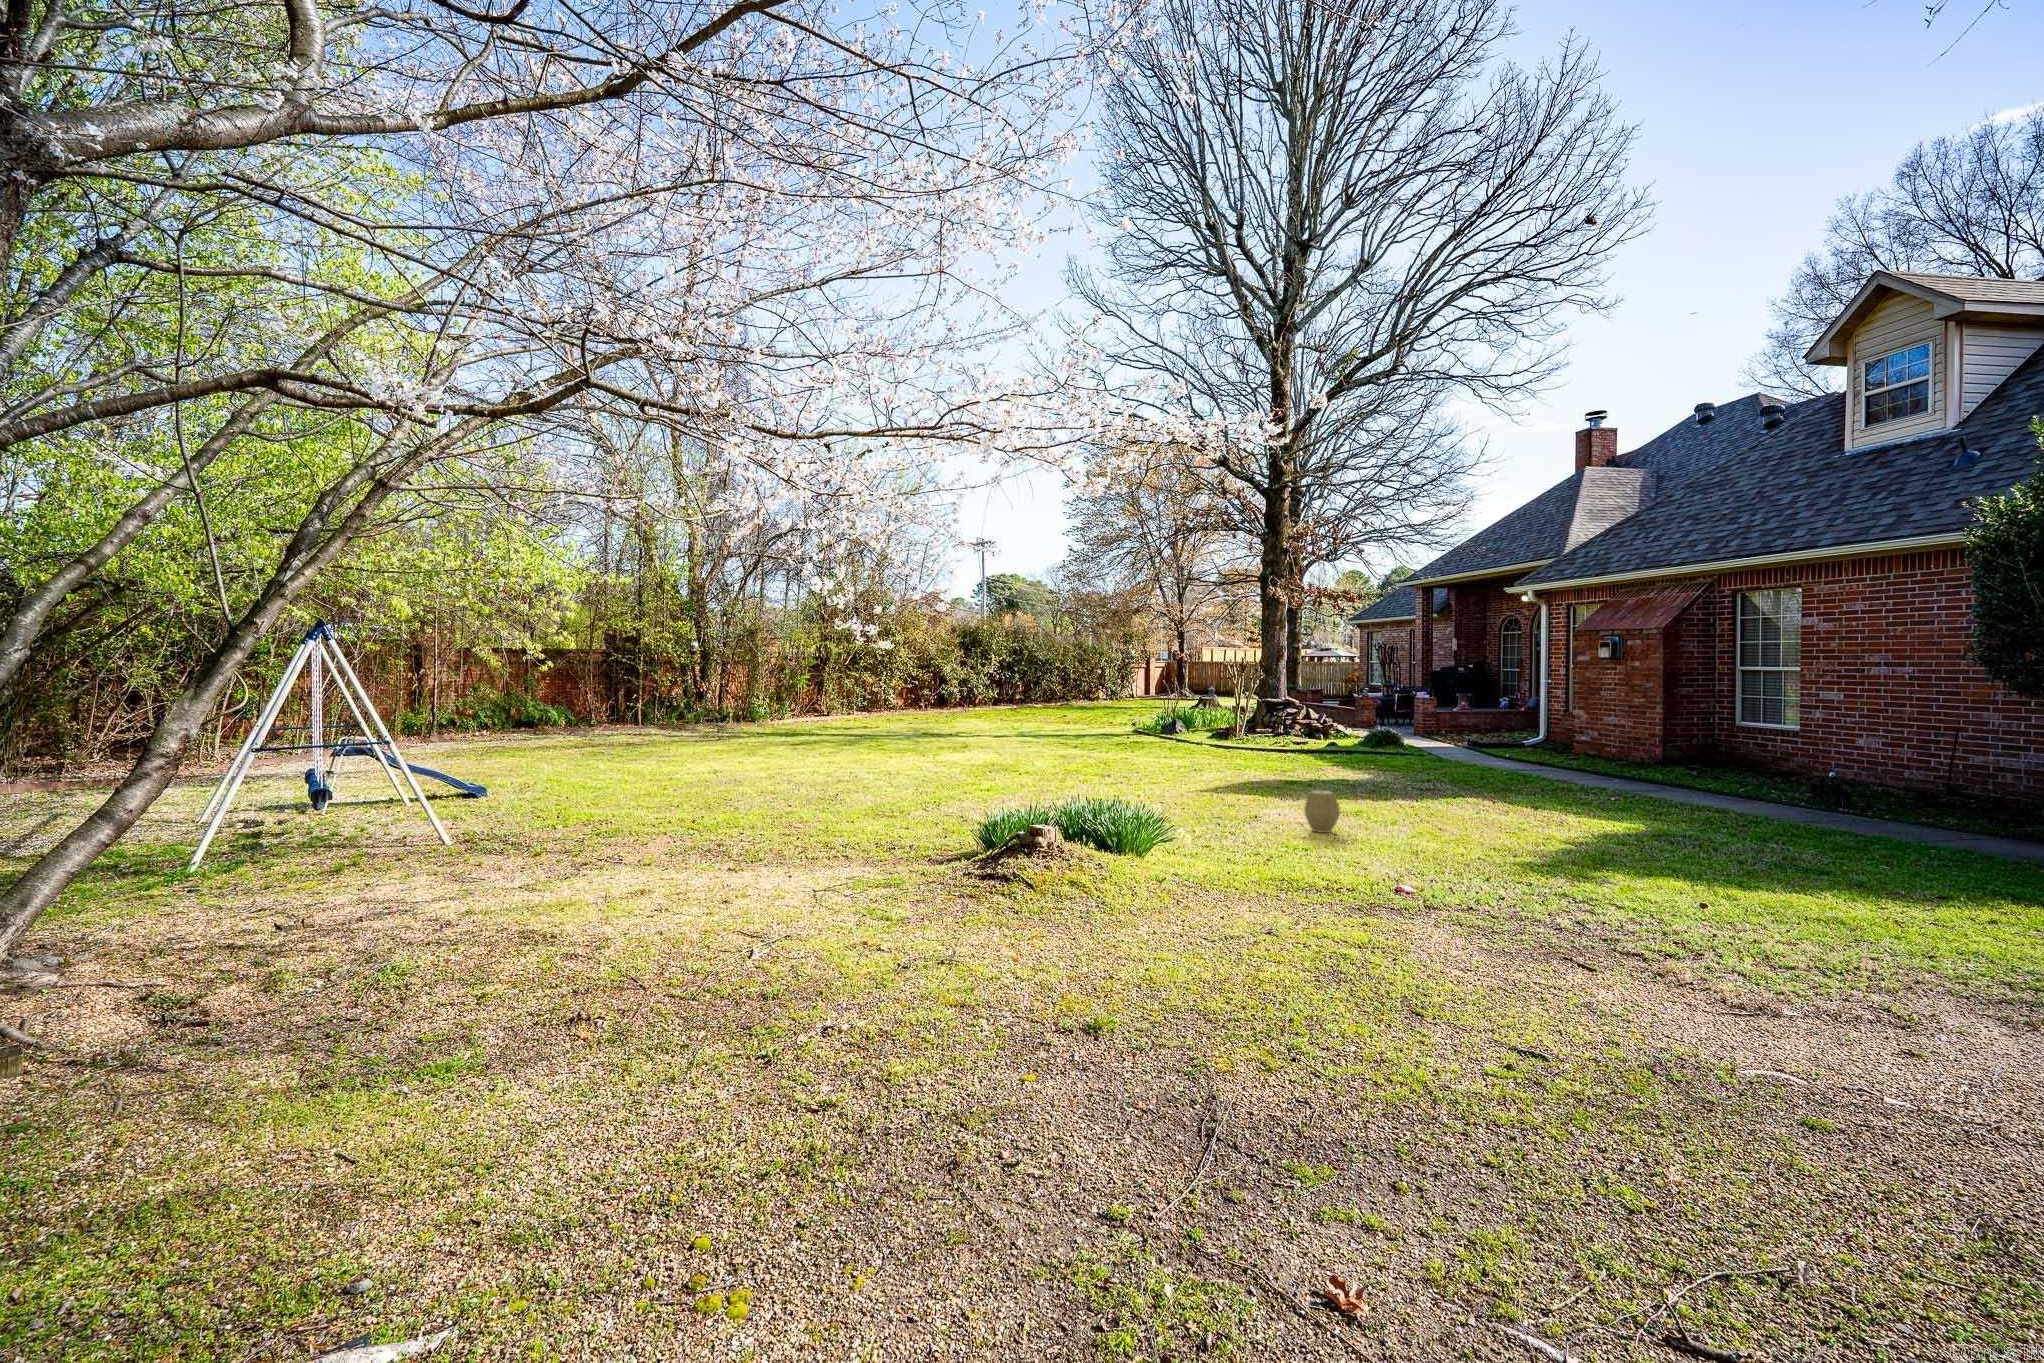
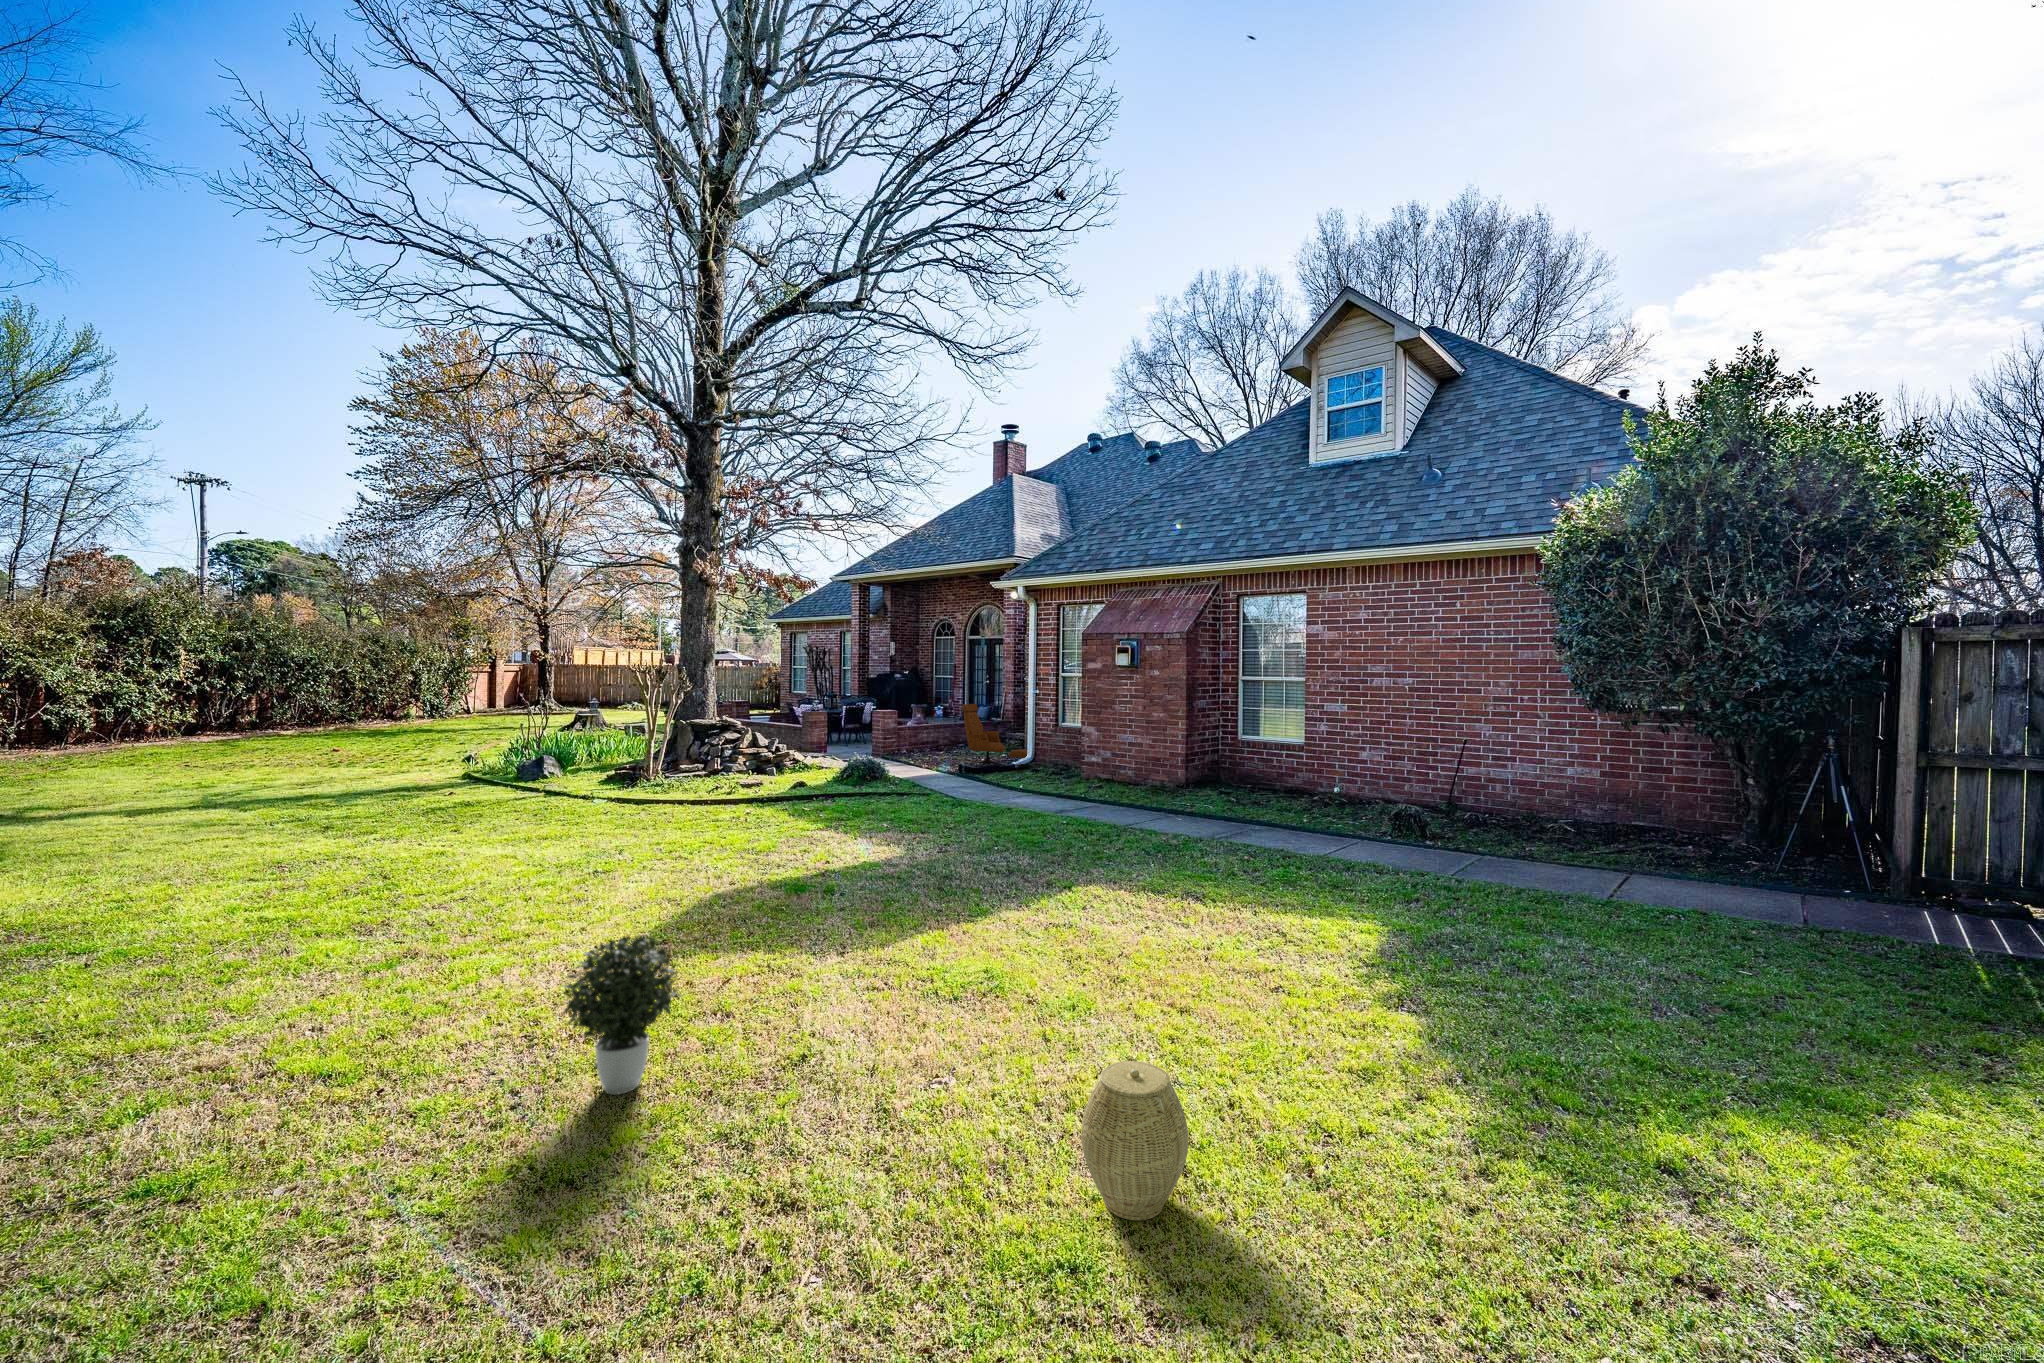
lounge chair: none [1481,692,1549,749] -> present [962,704,1035,770]
potted plant: none [1170,754,1206,804] -> present [564,936,680,1095]

